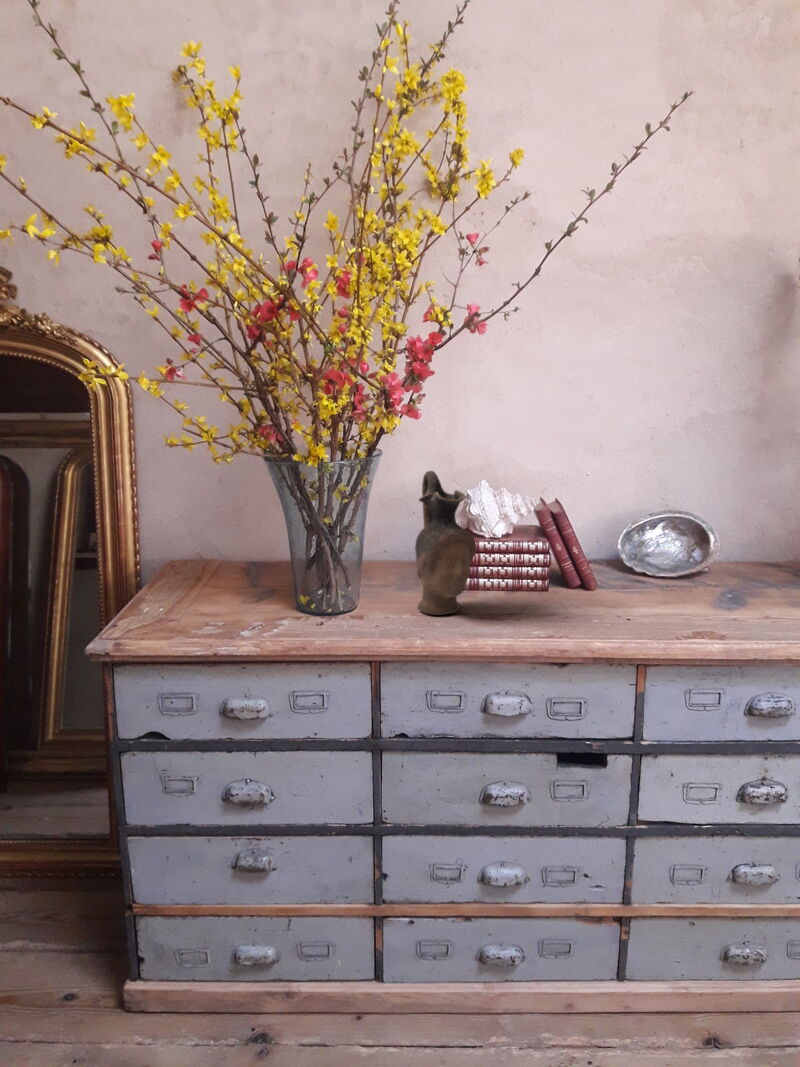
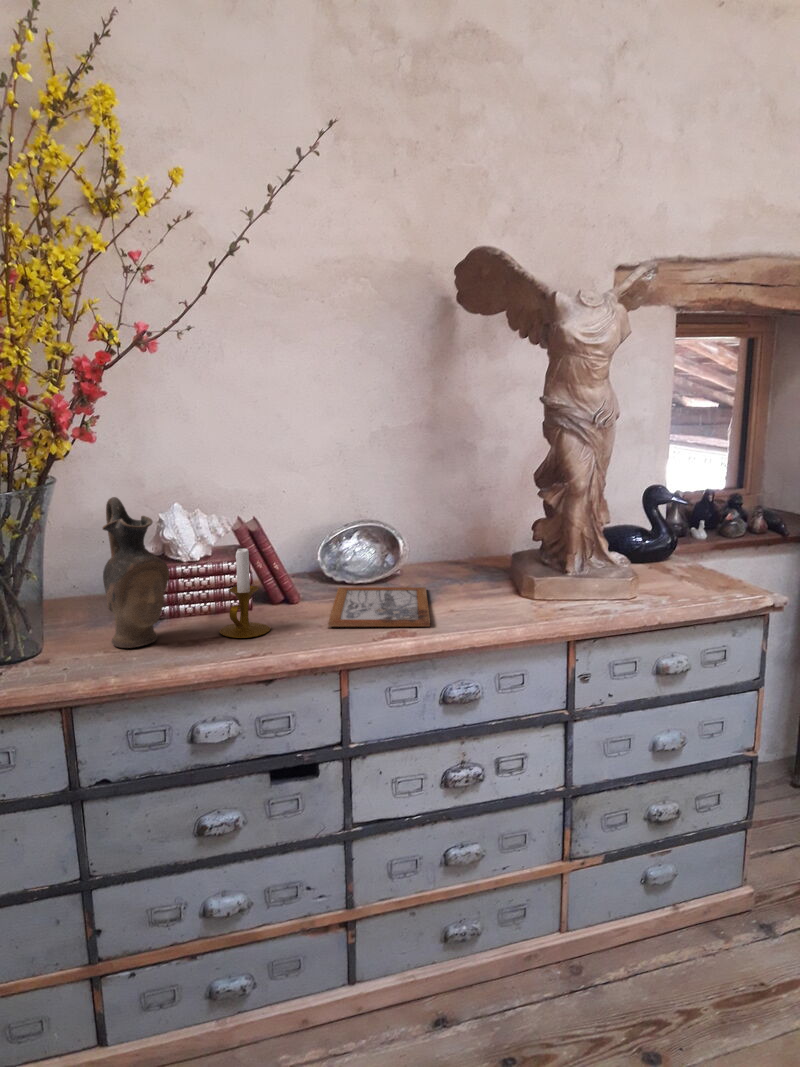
candlestick: none [518,530,569,619] -> present [219,549,270,638]
picture frame: none [629,577,743,631] -> present [328,587,430,627]

